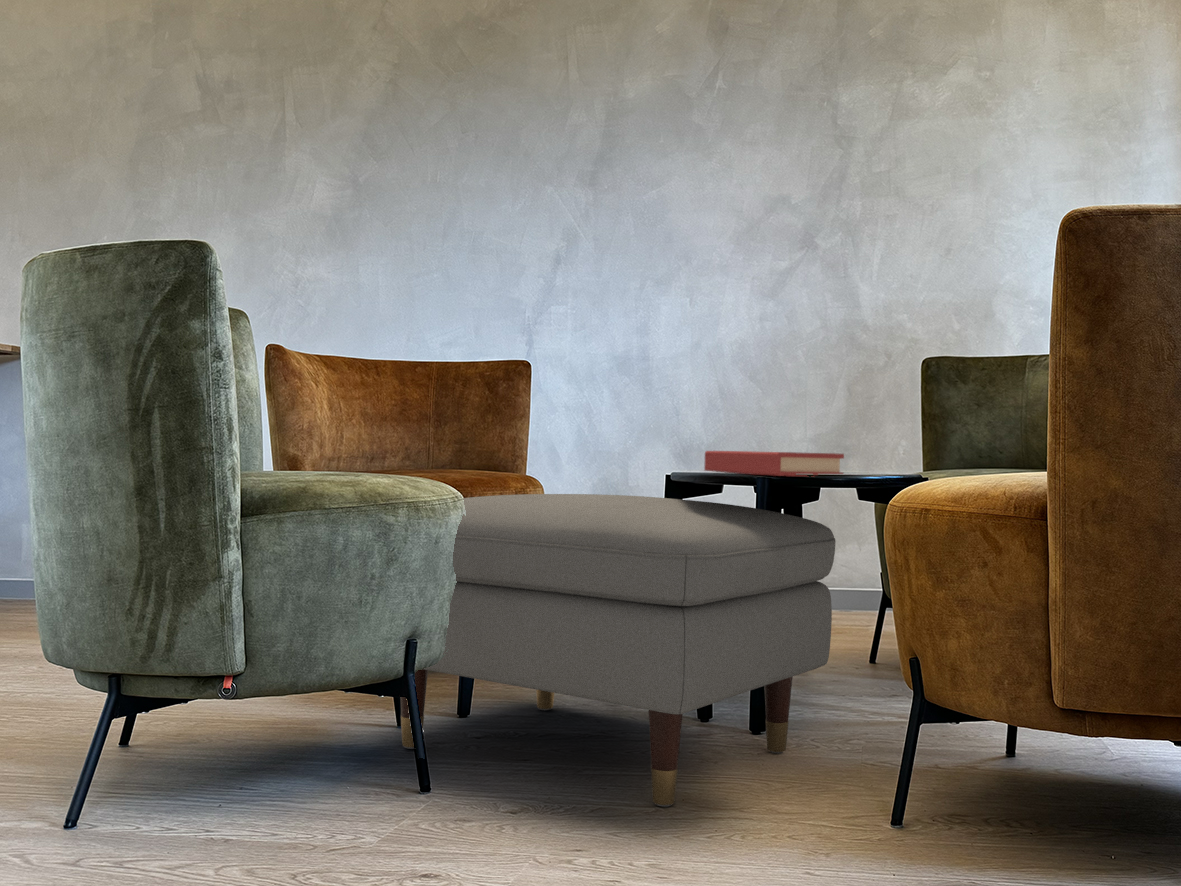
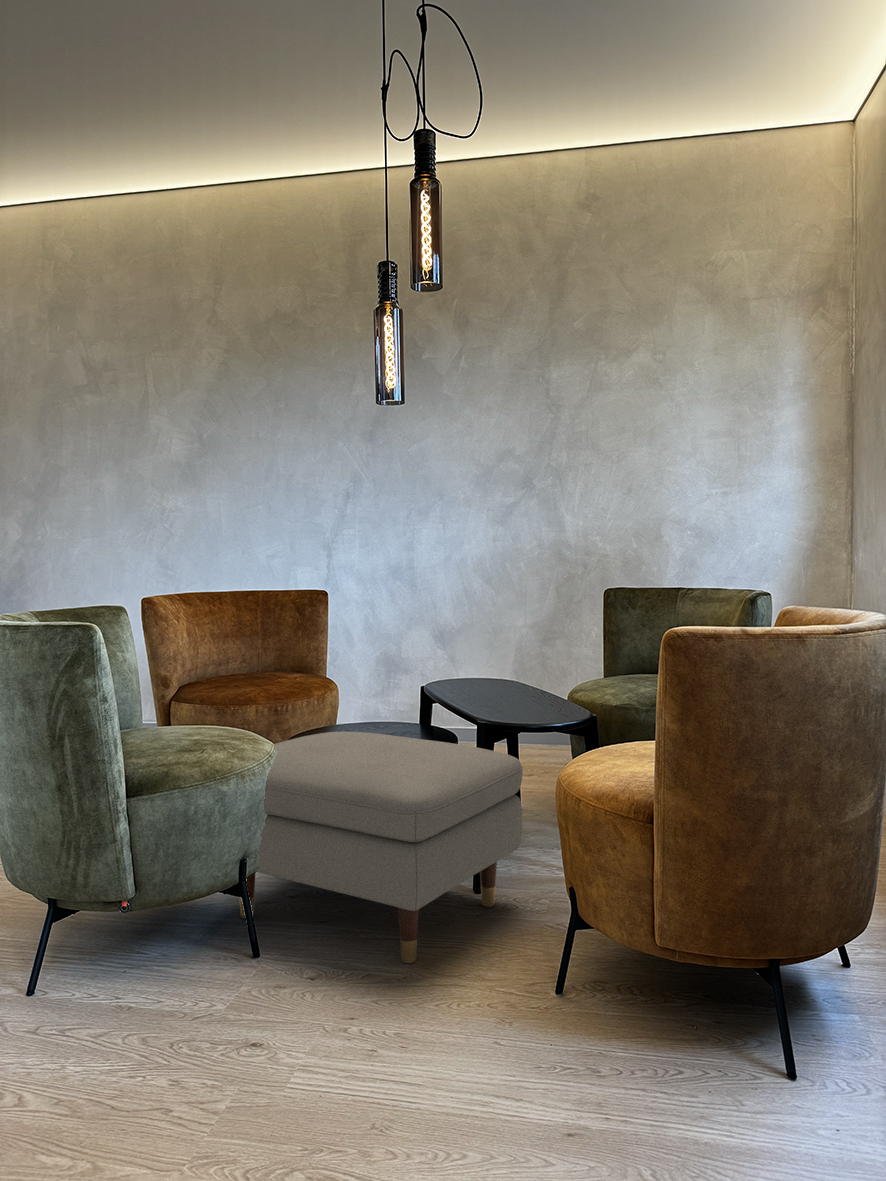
hardback book: present [704,451,844,477] -> none [446,671,540,701]

